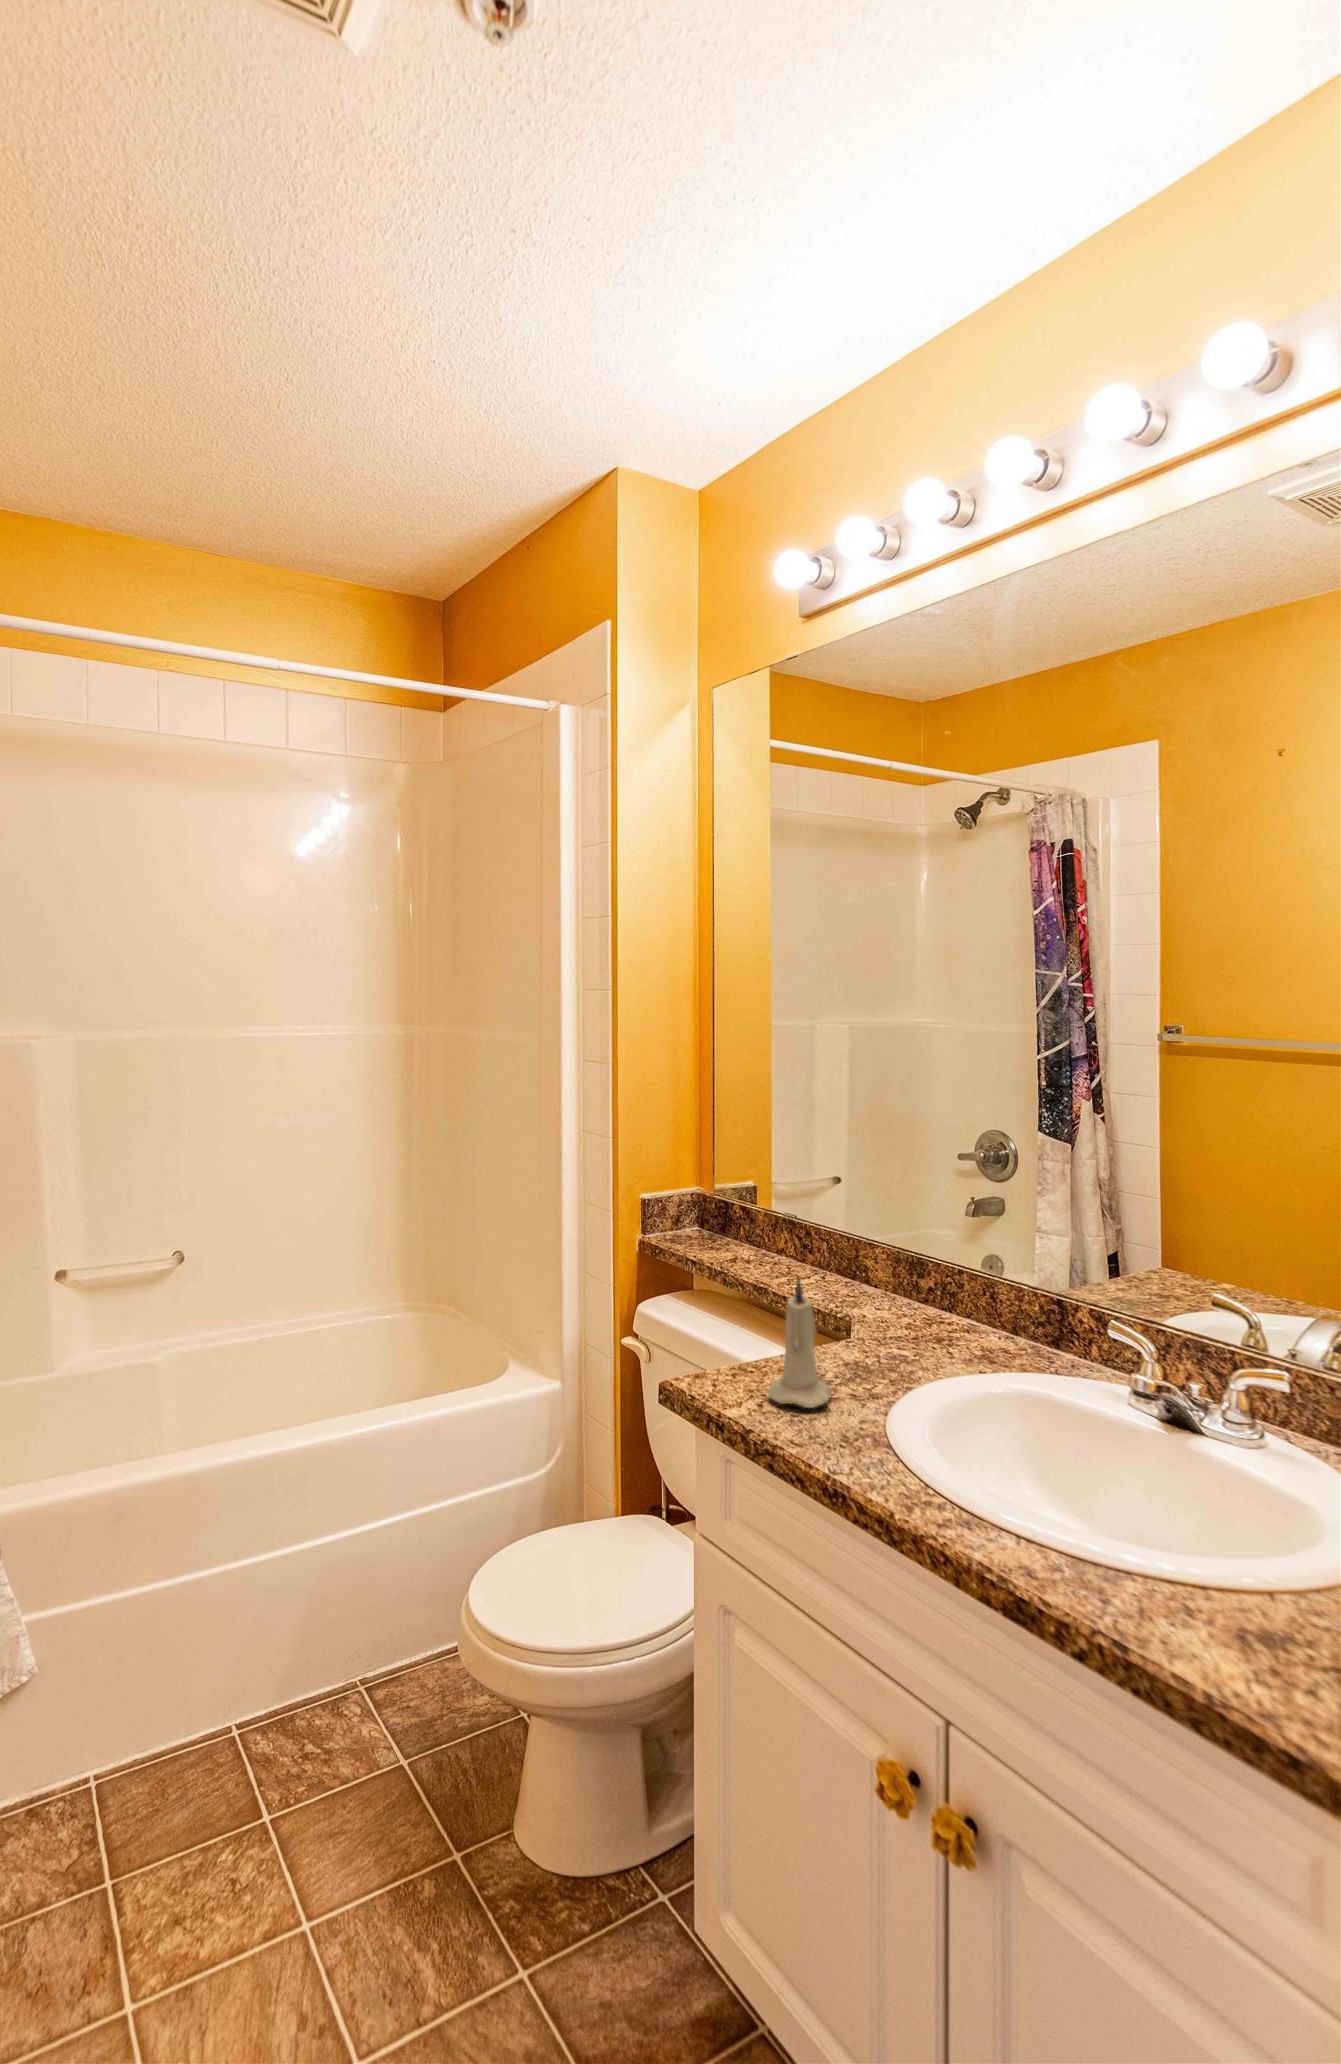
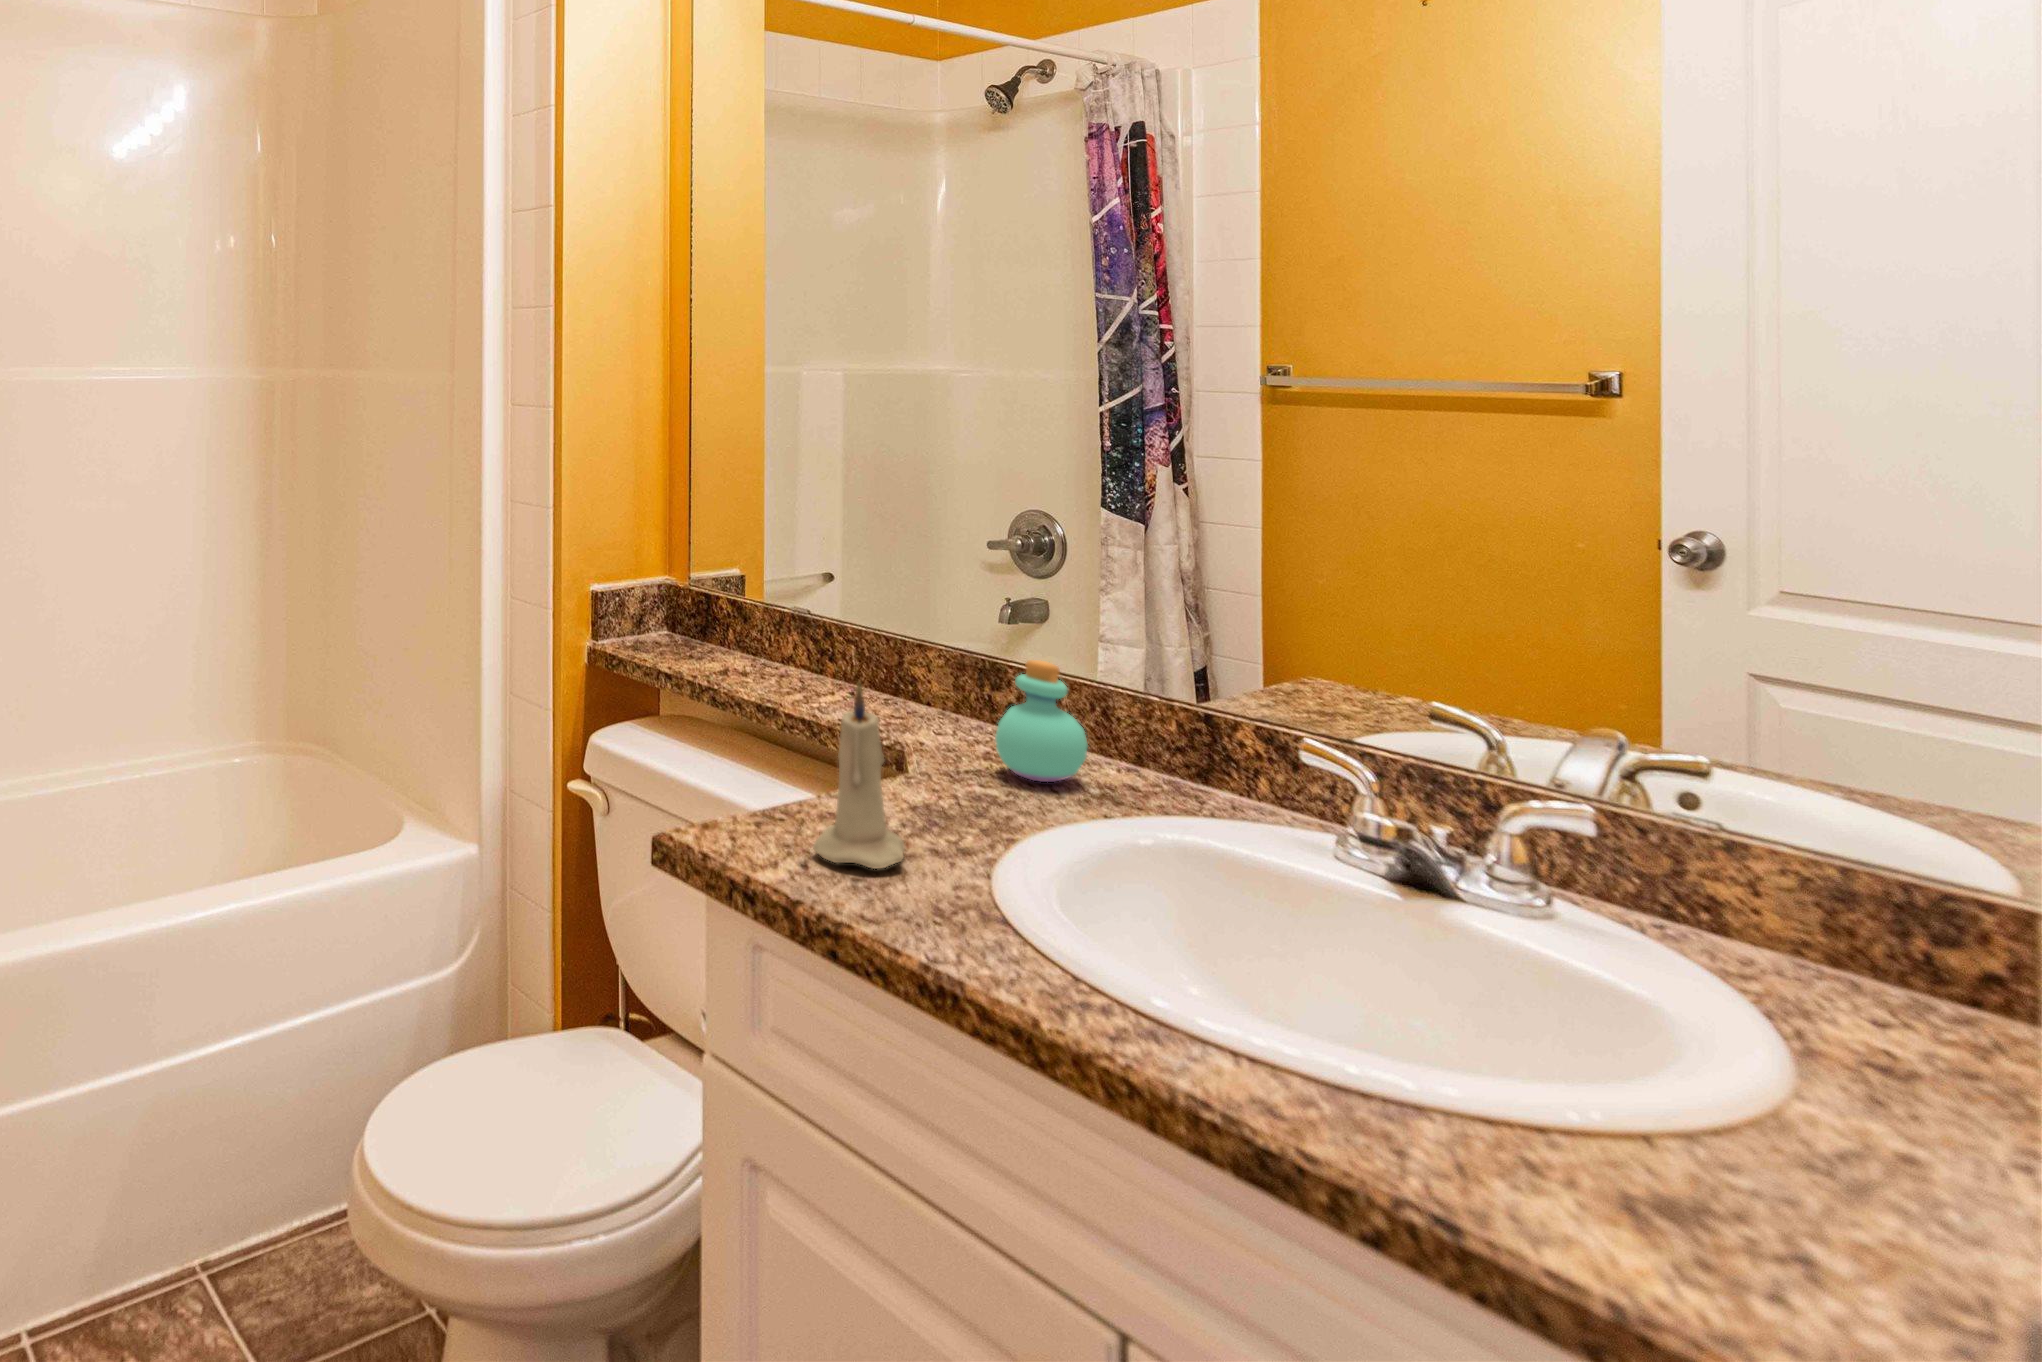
perfume bottle: none [911,1255,975,1344] -> present [995,660,1088,782]

